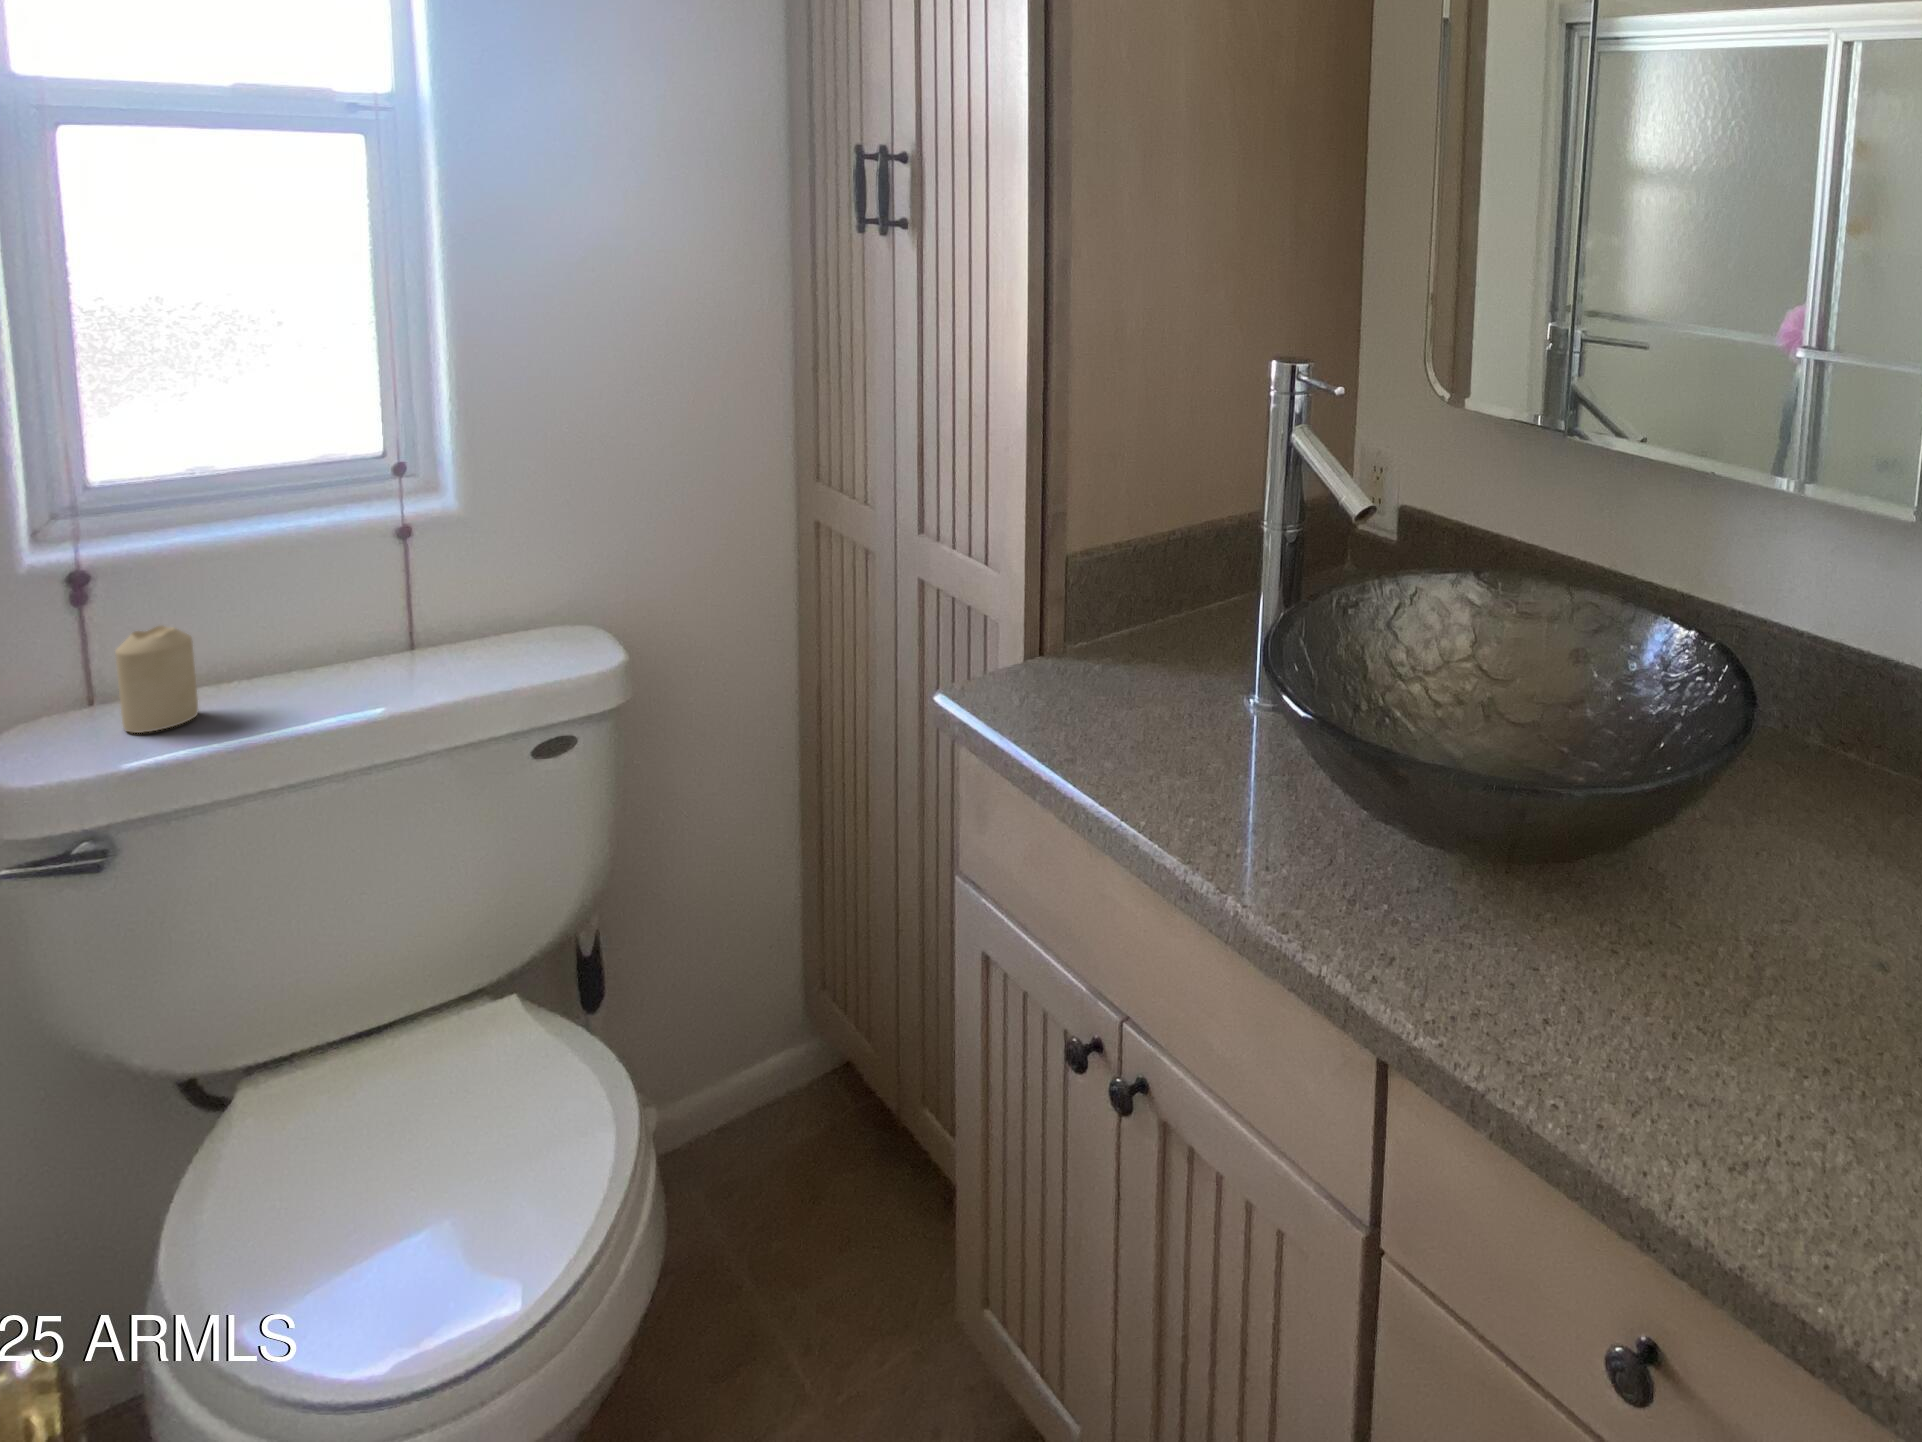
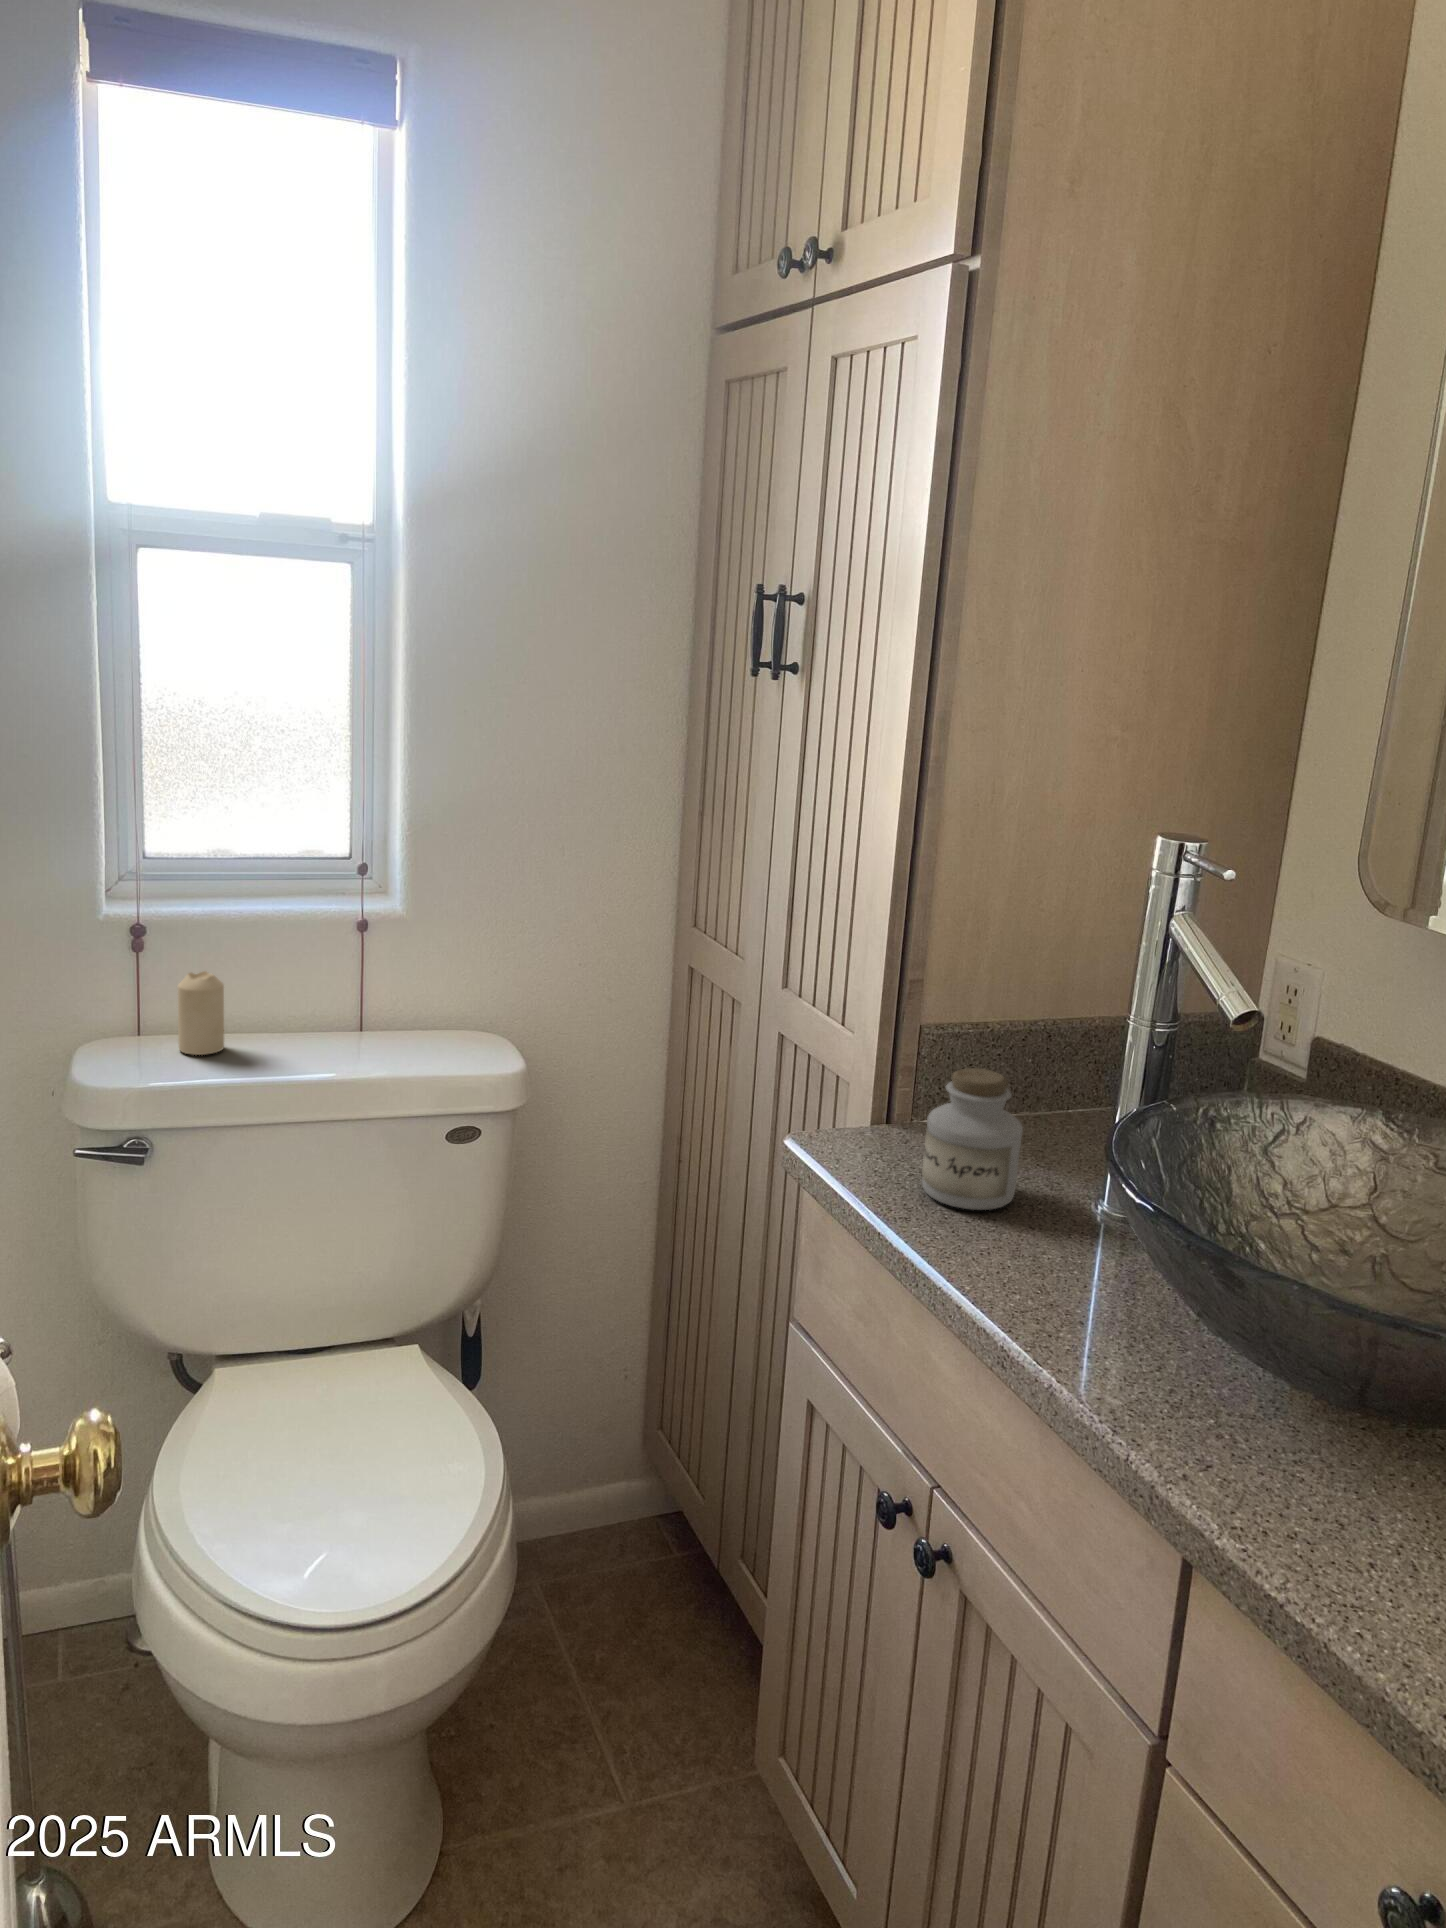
jar: none [1086,594,1178,733] -> present [922,1068,1023,1210]

